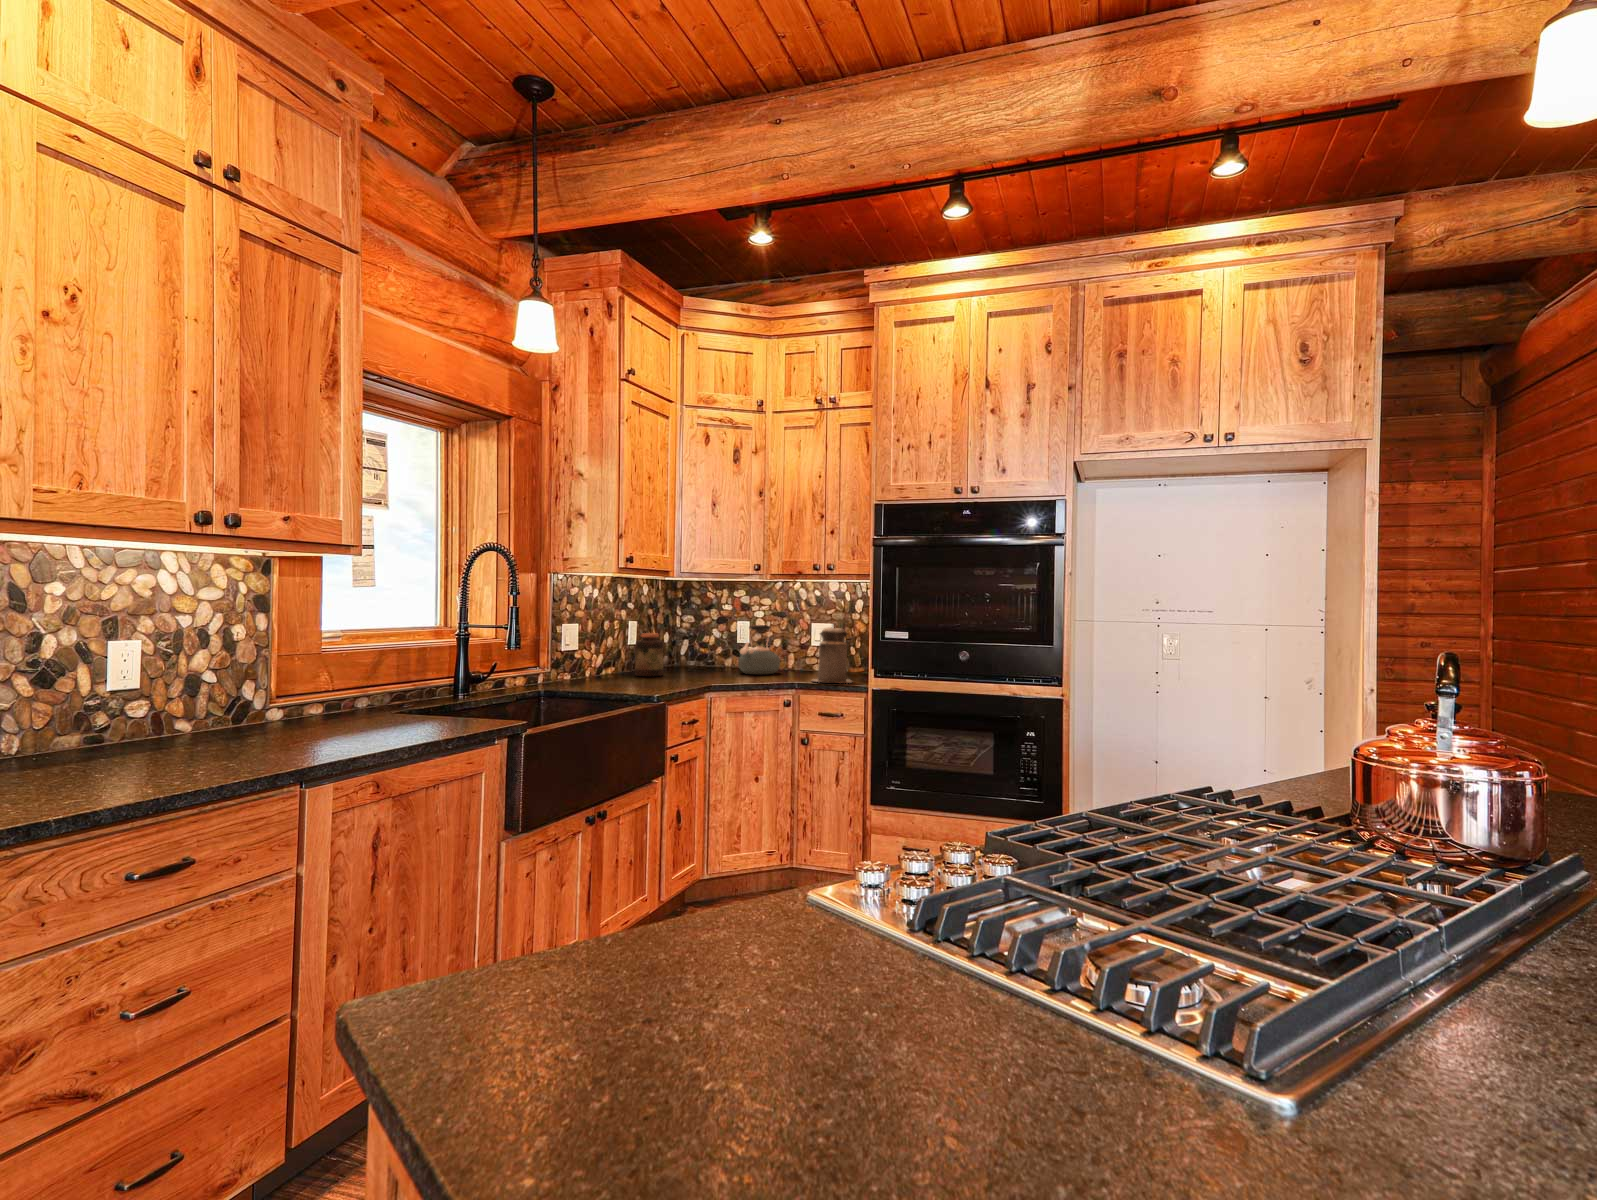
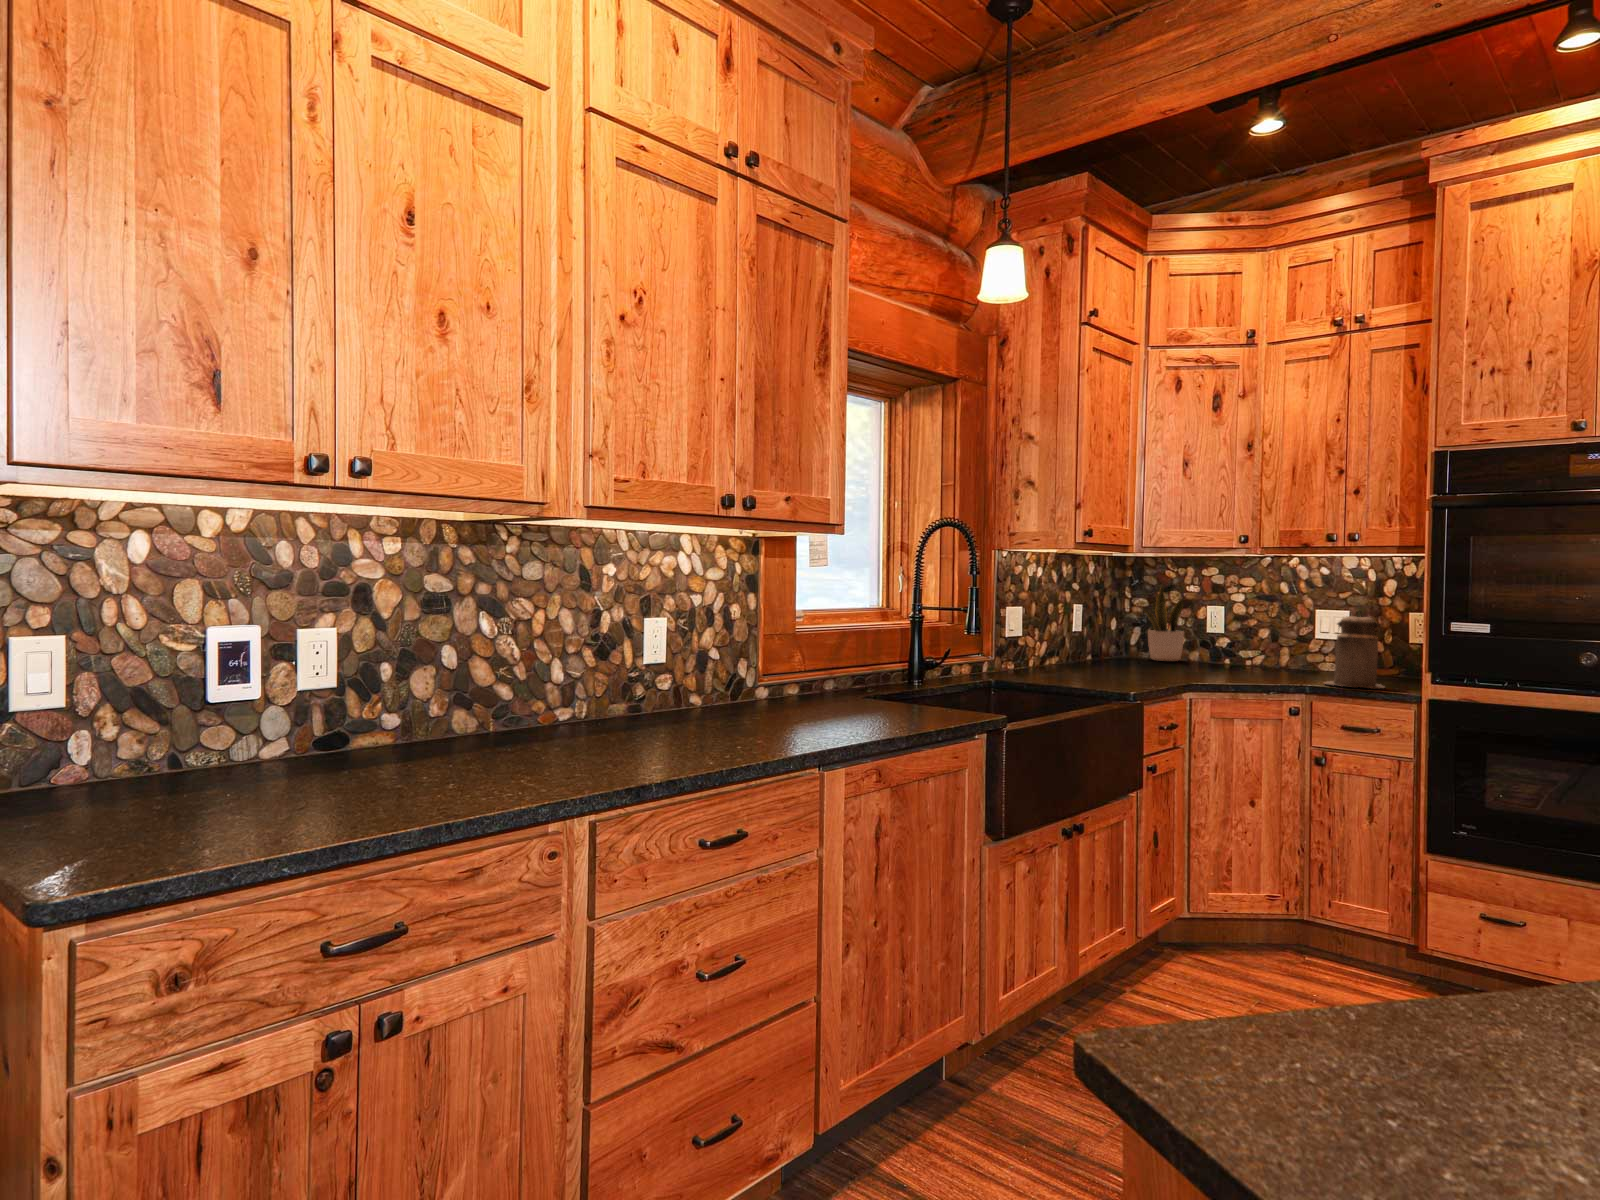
potted plant: none [685,601,727,667] -> present [1144,586,1185,661]
kettle: present [739,625,780,674] -> none [1215,611,1272,673]
jar: present [635,633,663,676] -> none [1087,619,1122,669]

